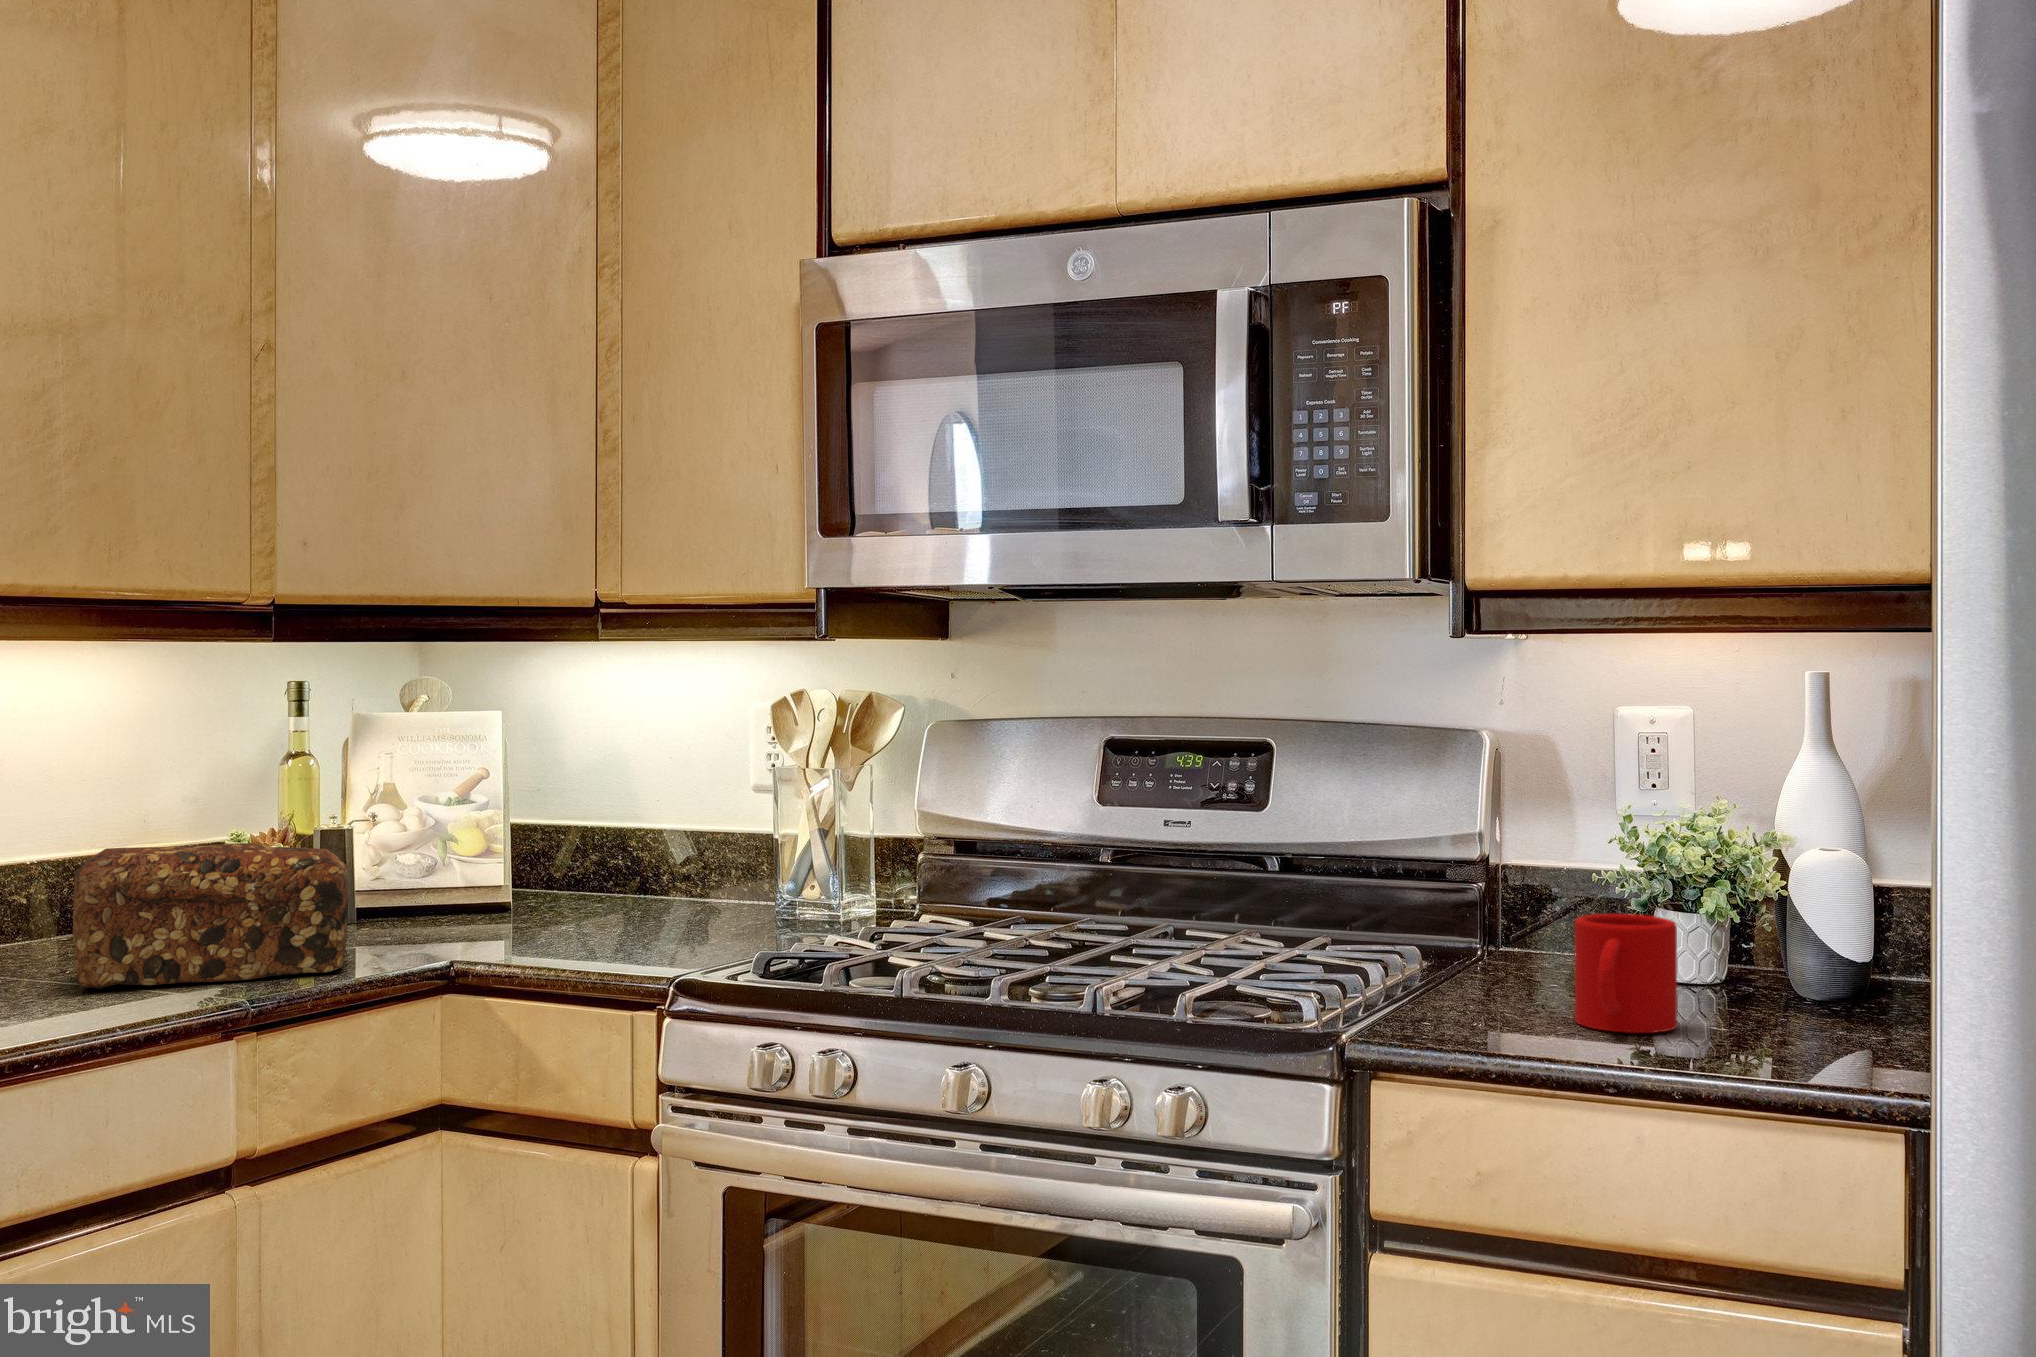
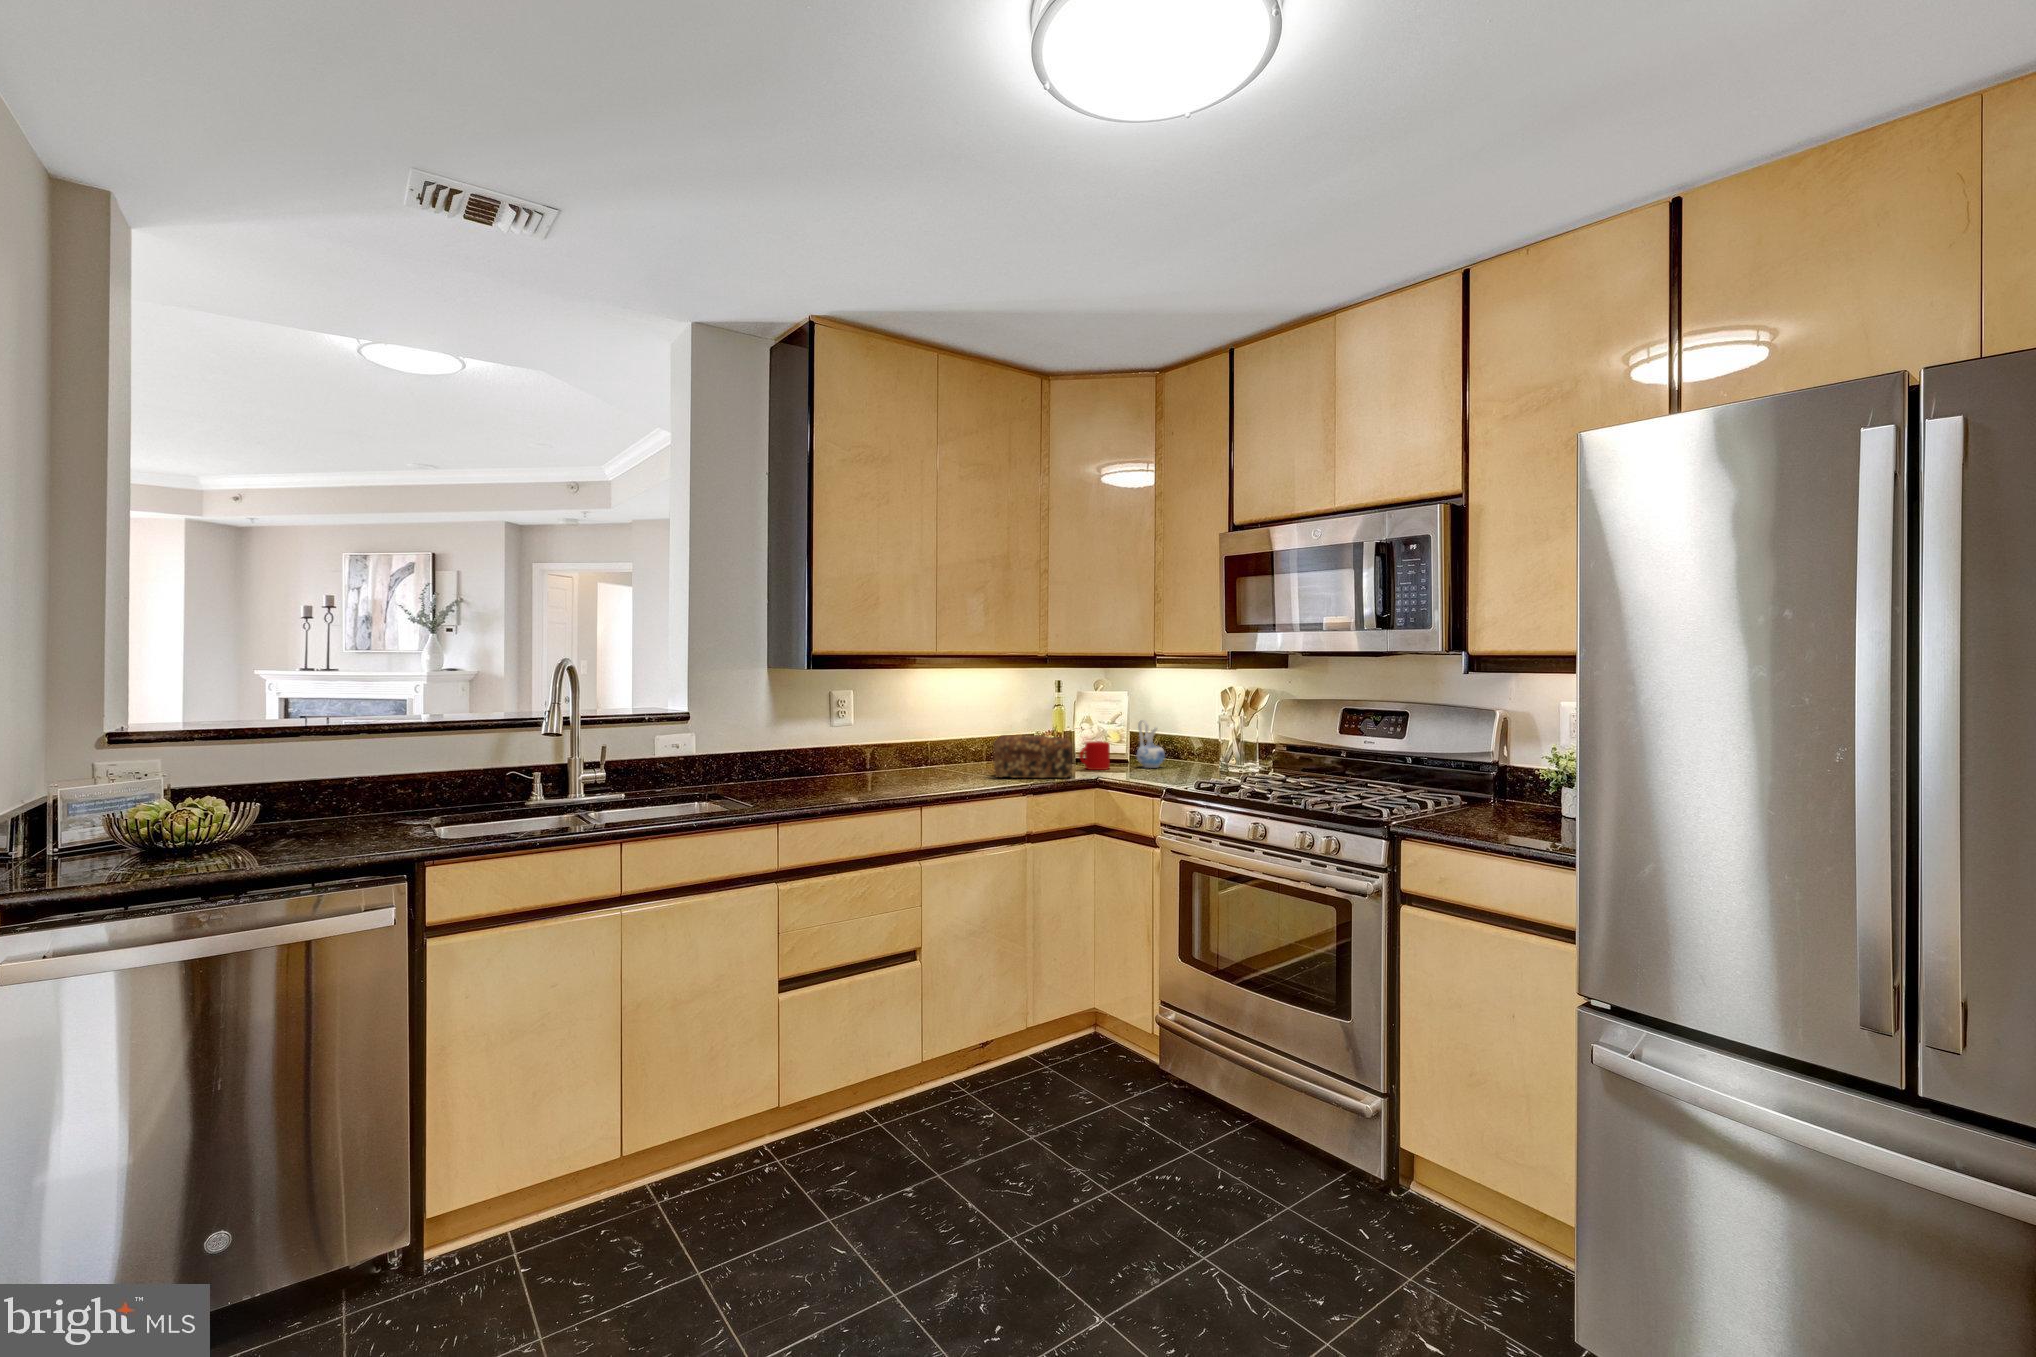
ceramic pitcher: none [538,786,619,921] -> present [1136,720,1165,768]
mug: present [1575,914,1677,1033] -> present [1079,741,1110,770]

